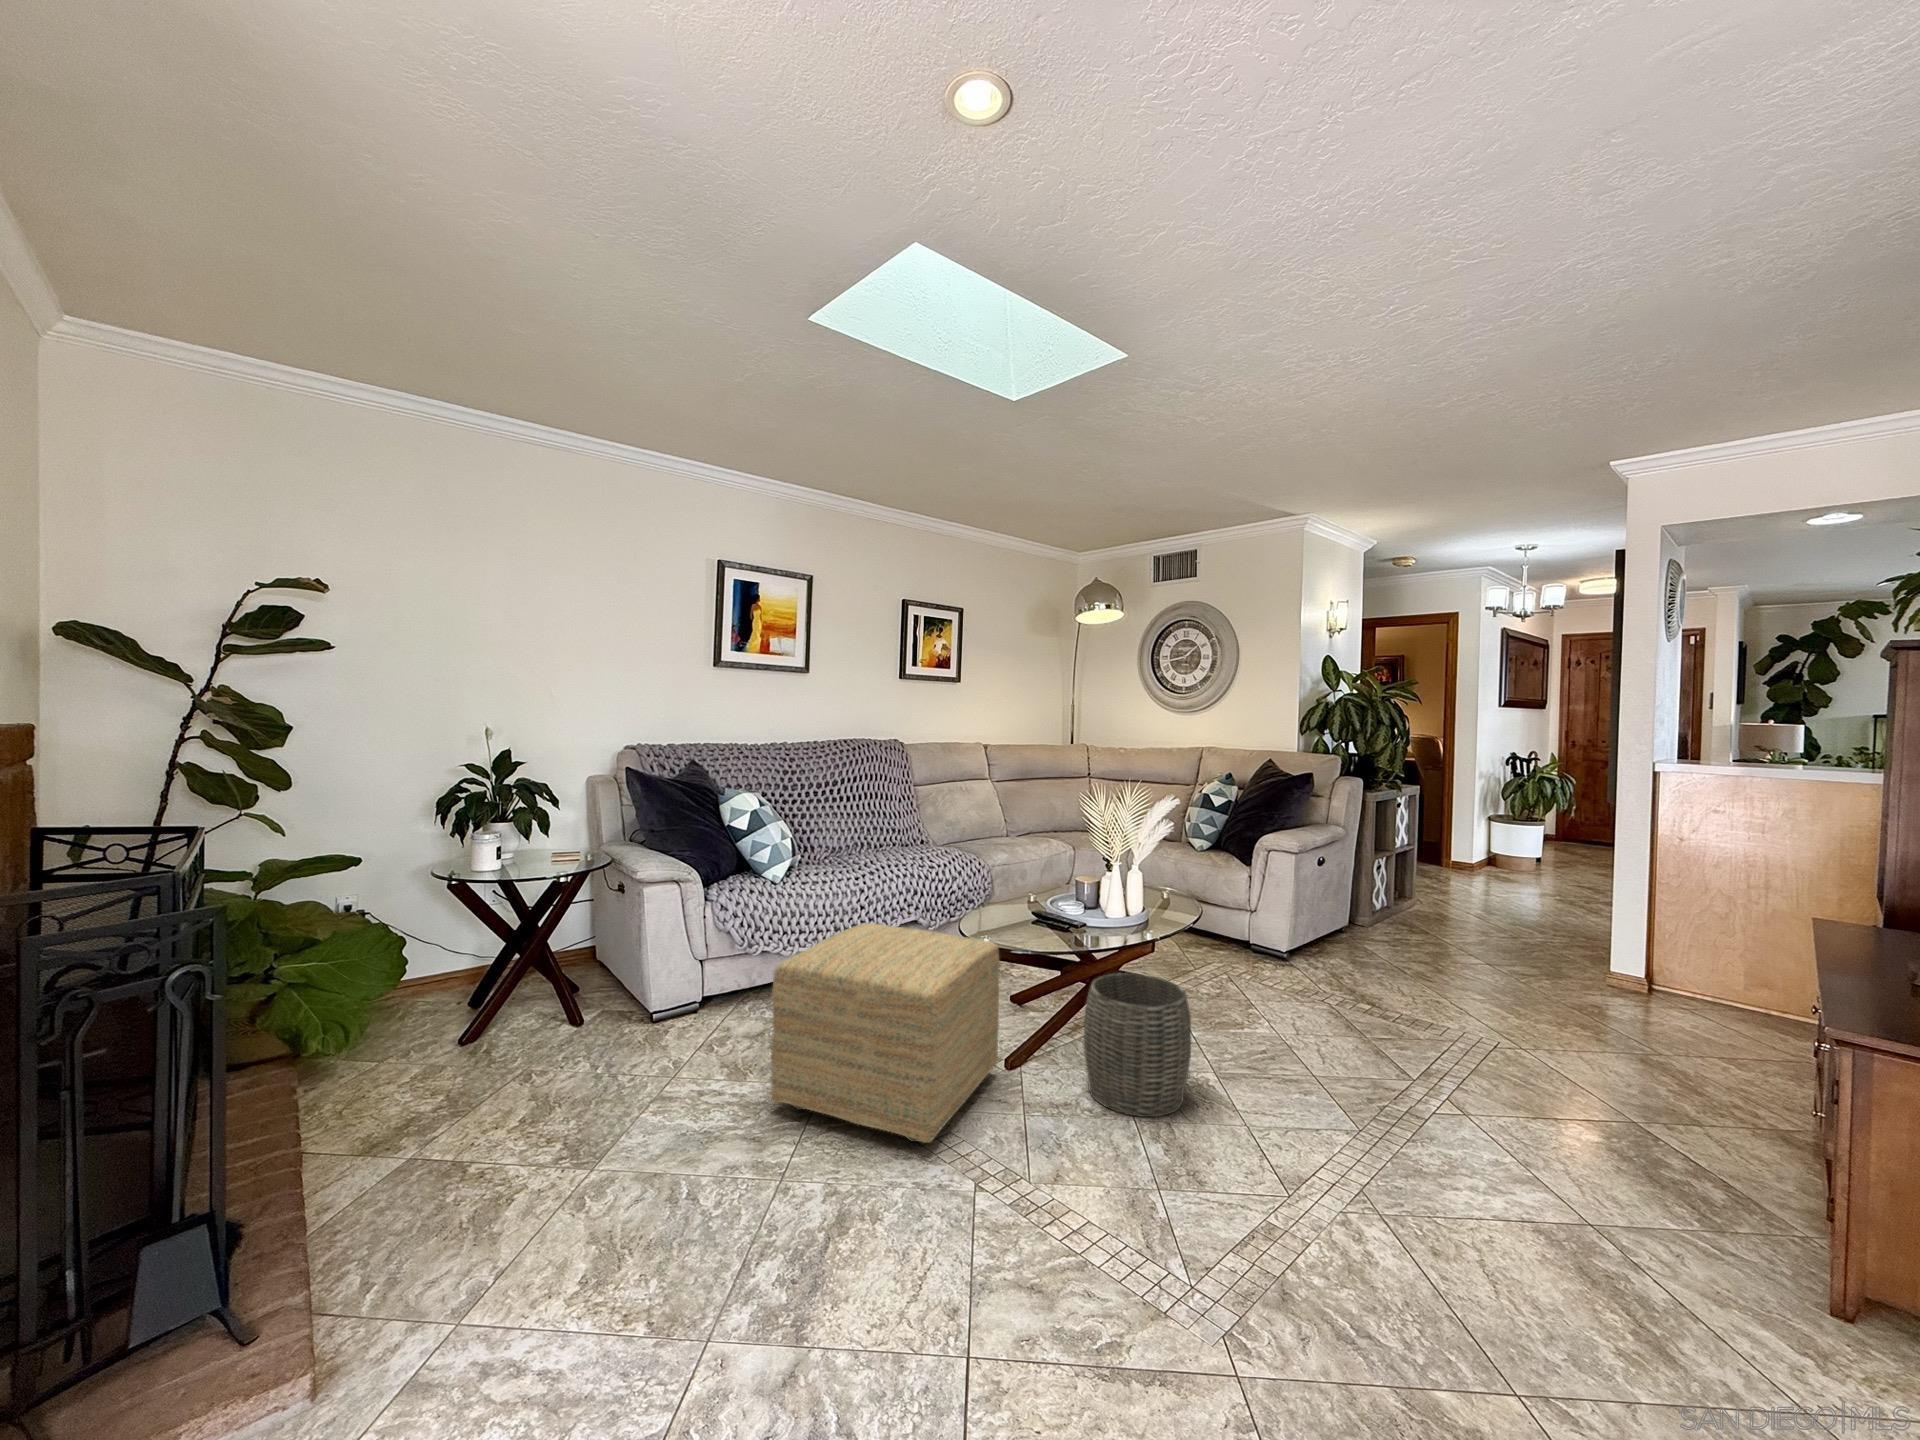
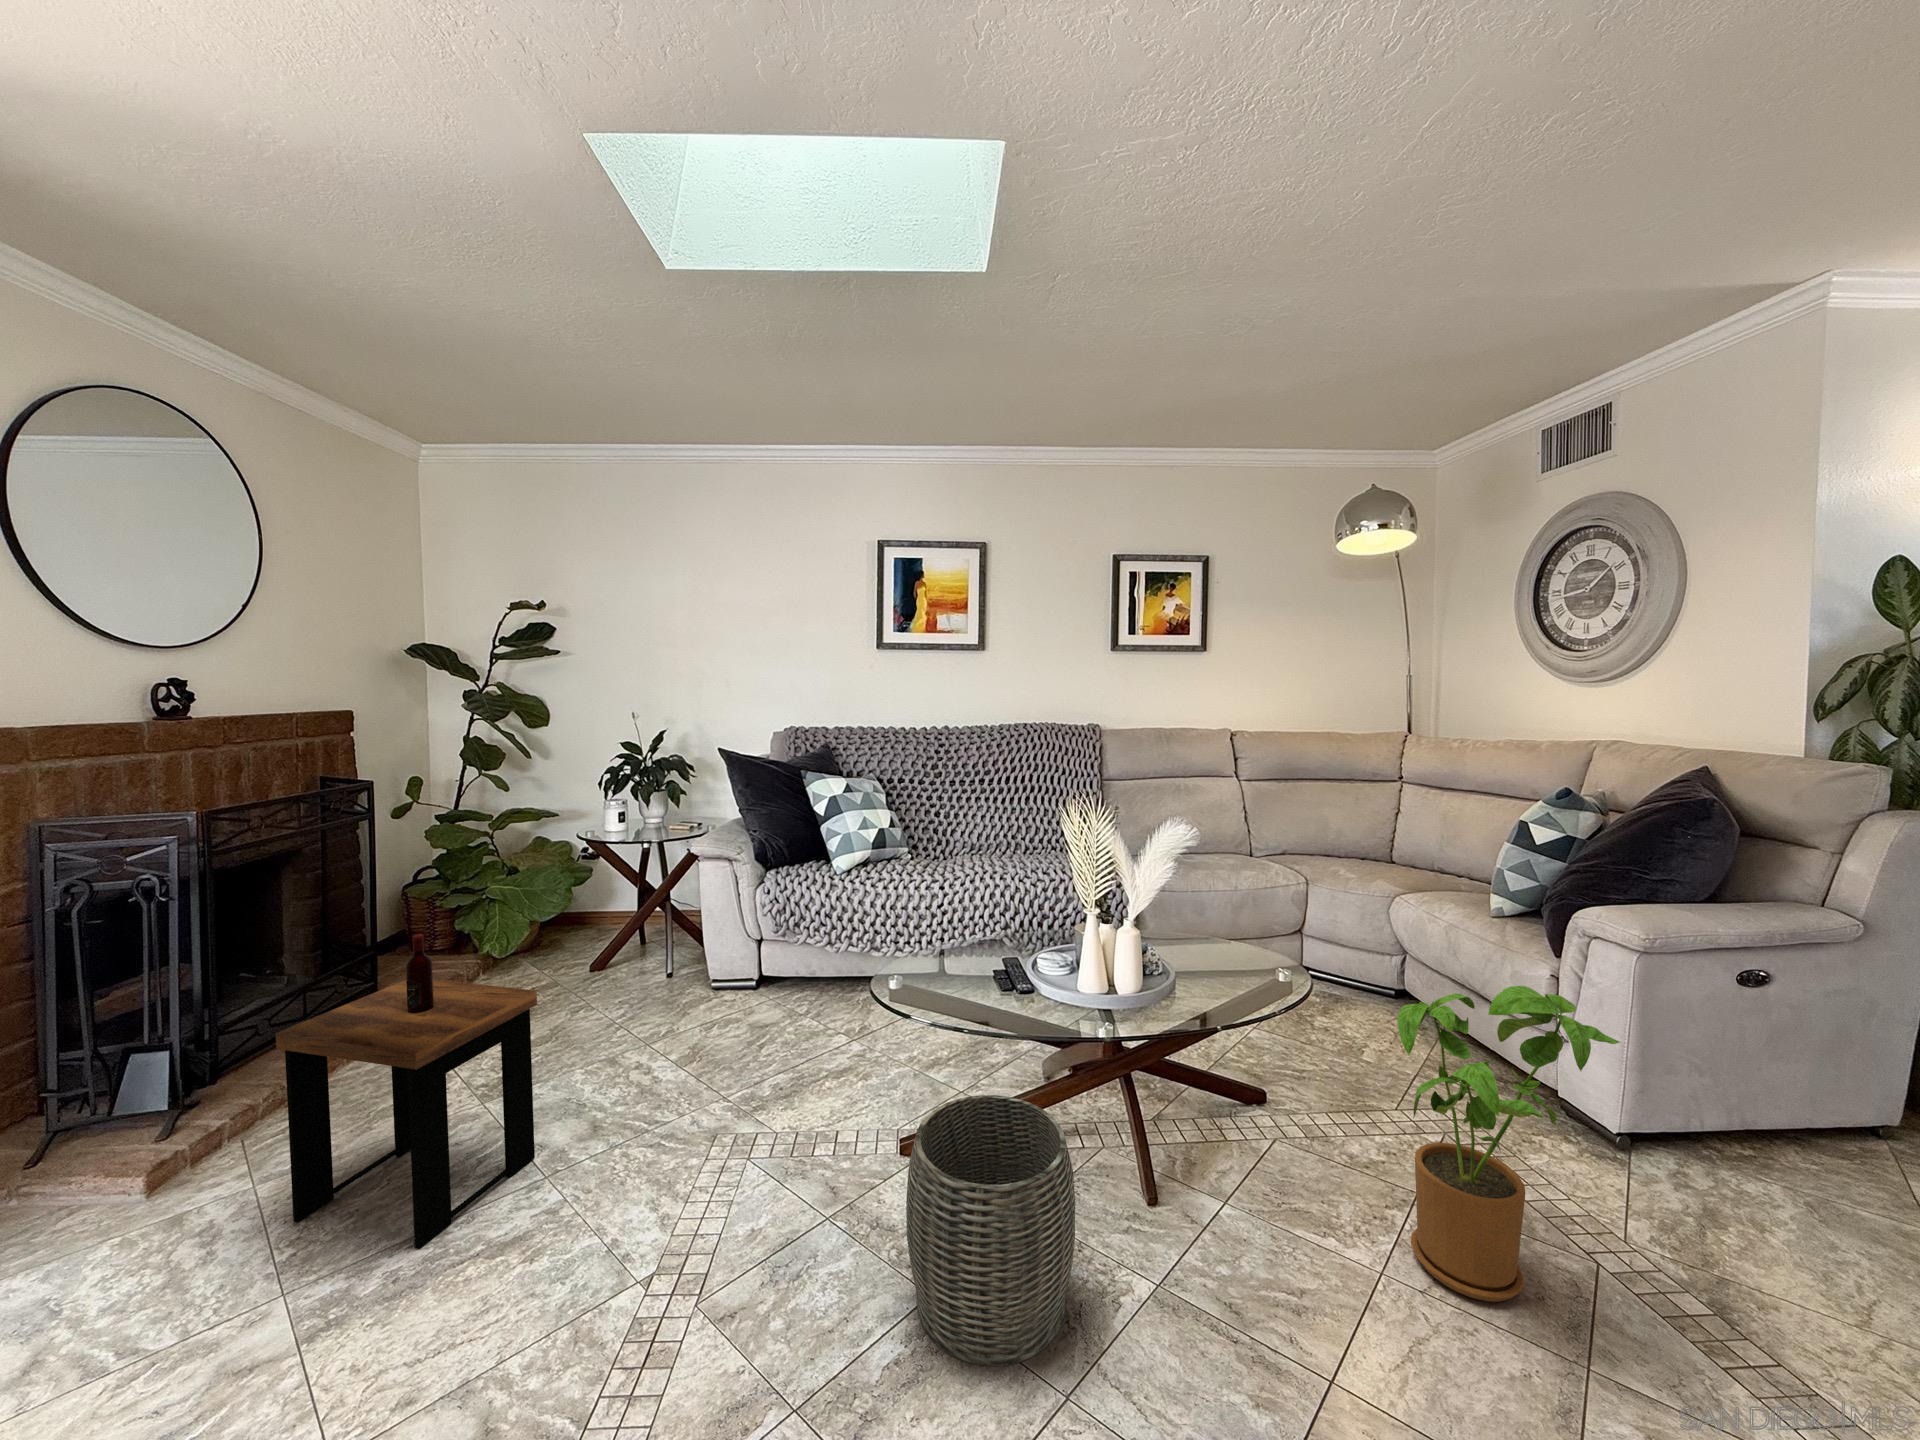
house plant: none [1242,862,1336,1022] -> present [1397,986,1621,1302]
ottoman: present [771,923,1000,1143] -> none [619,942,870,1243]
side table: none [563,943,755,1269] -> present [276,934,537,1249]

